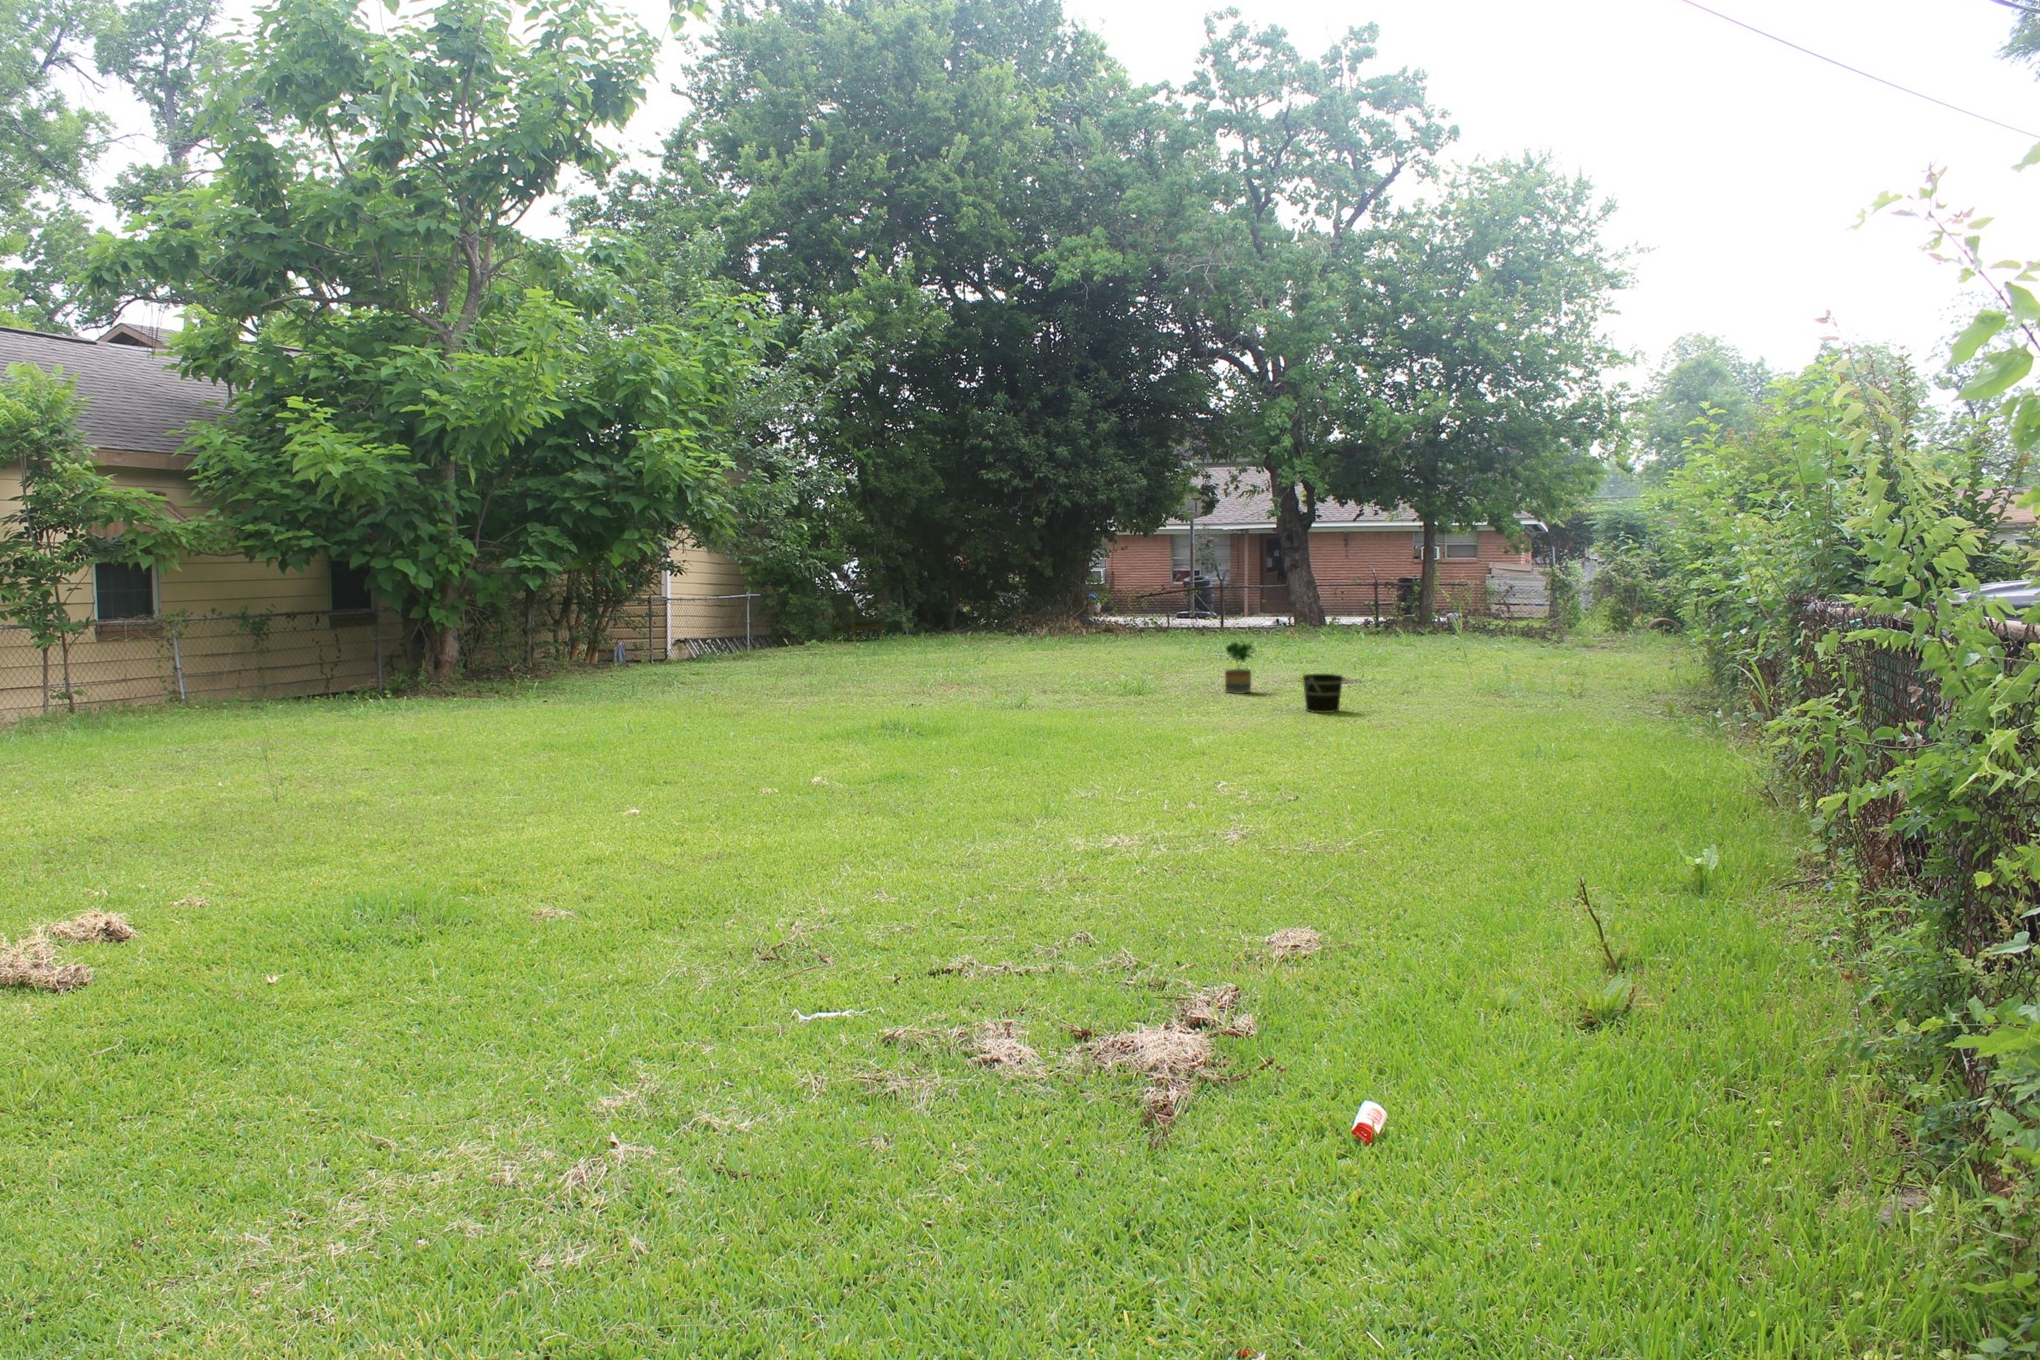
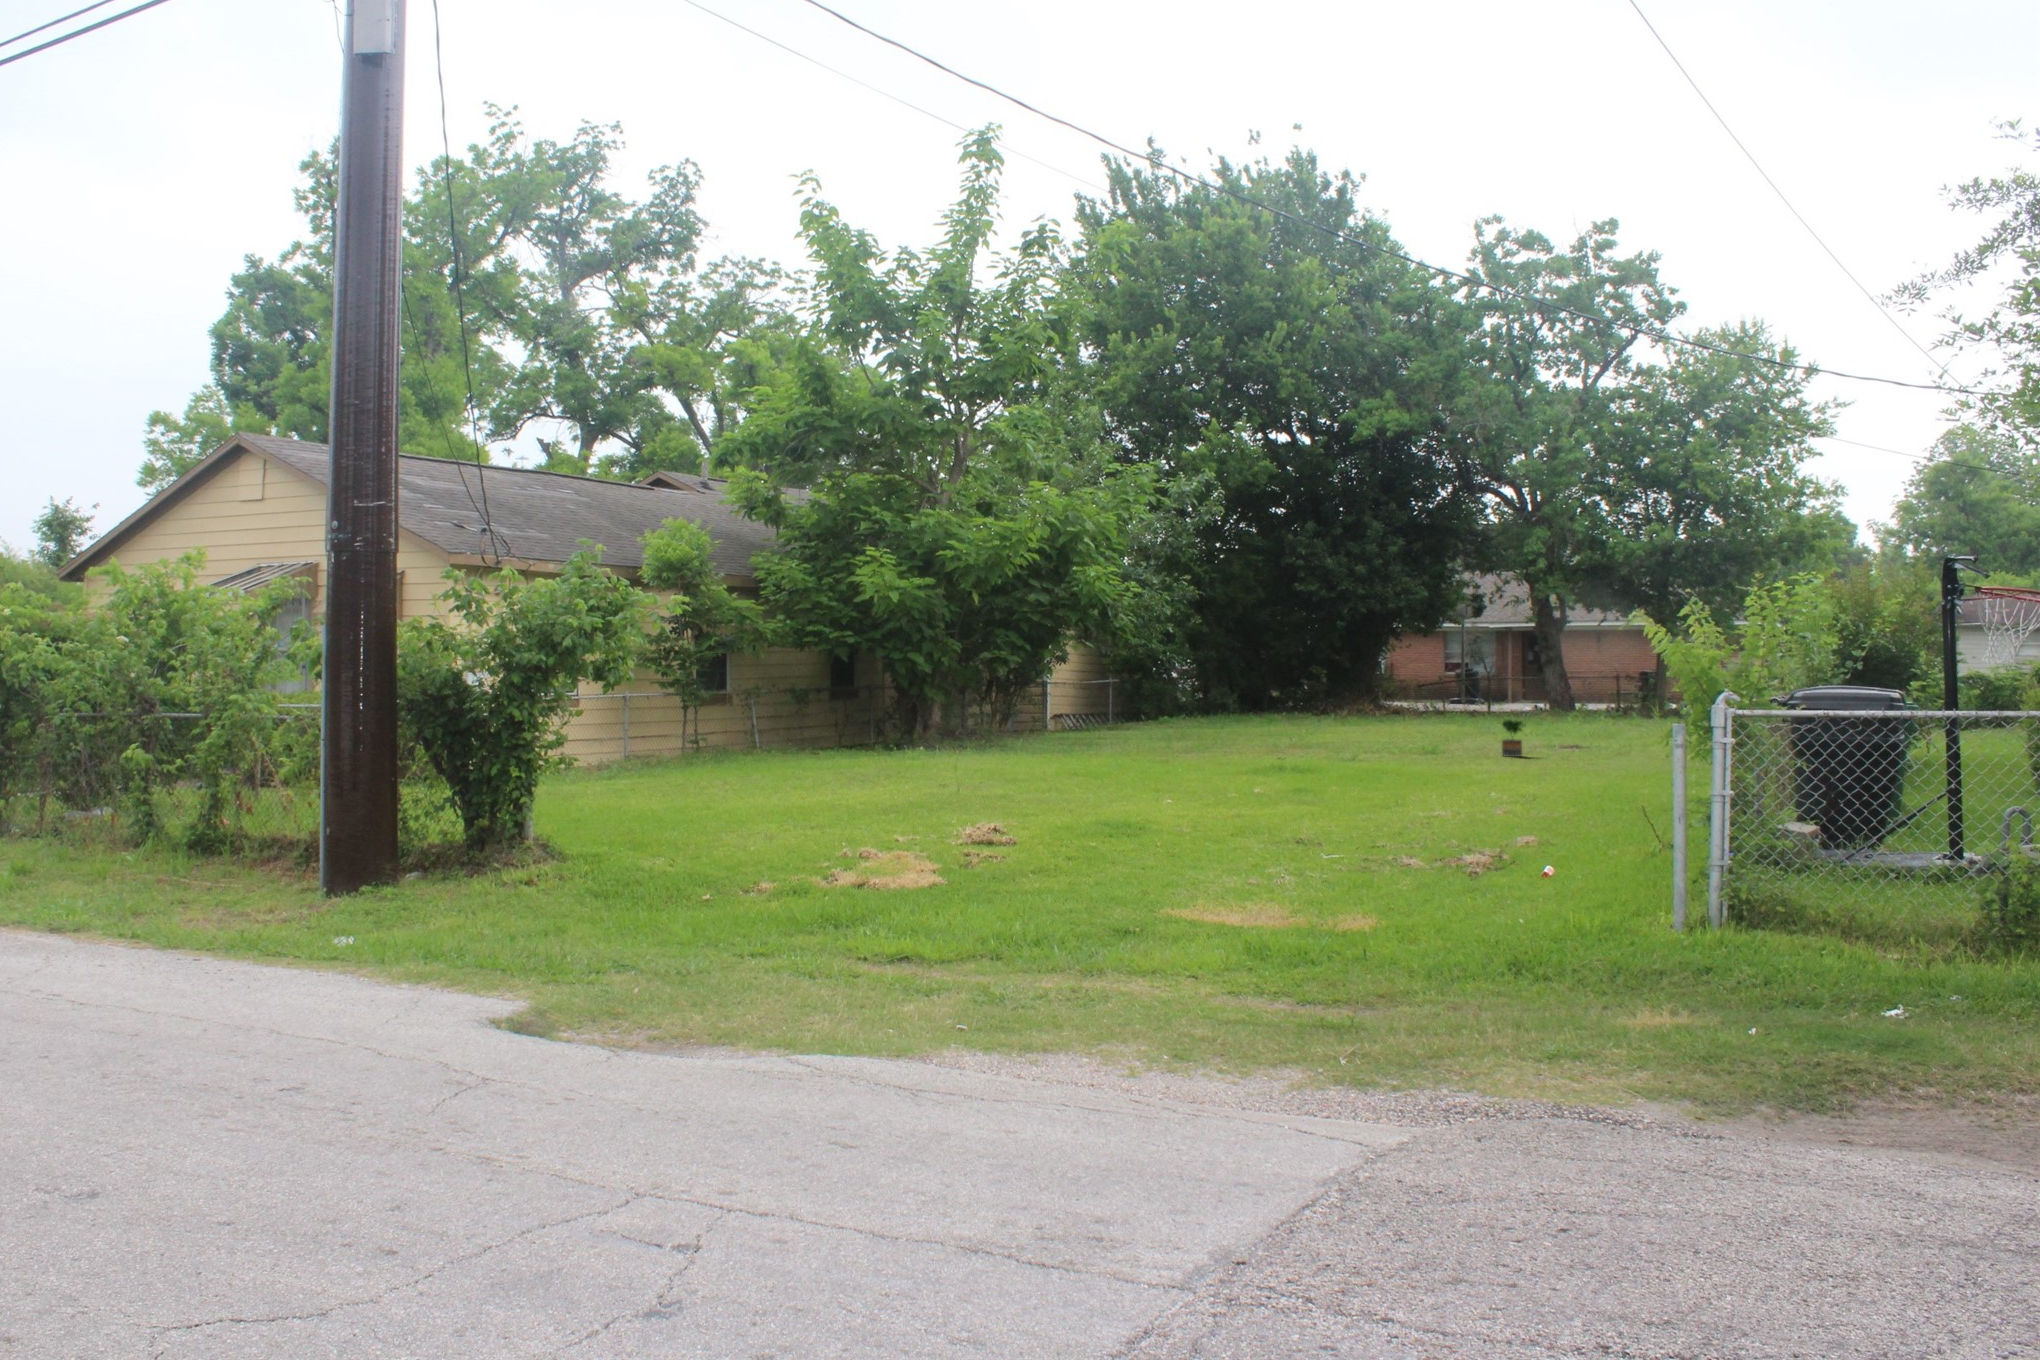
lounge chair: present [829,592,884,640] -> none [1165,679,1209,718]
bucket: present [1303,673,1342,713] -> none [1562,741,1592,769]

